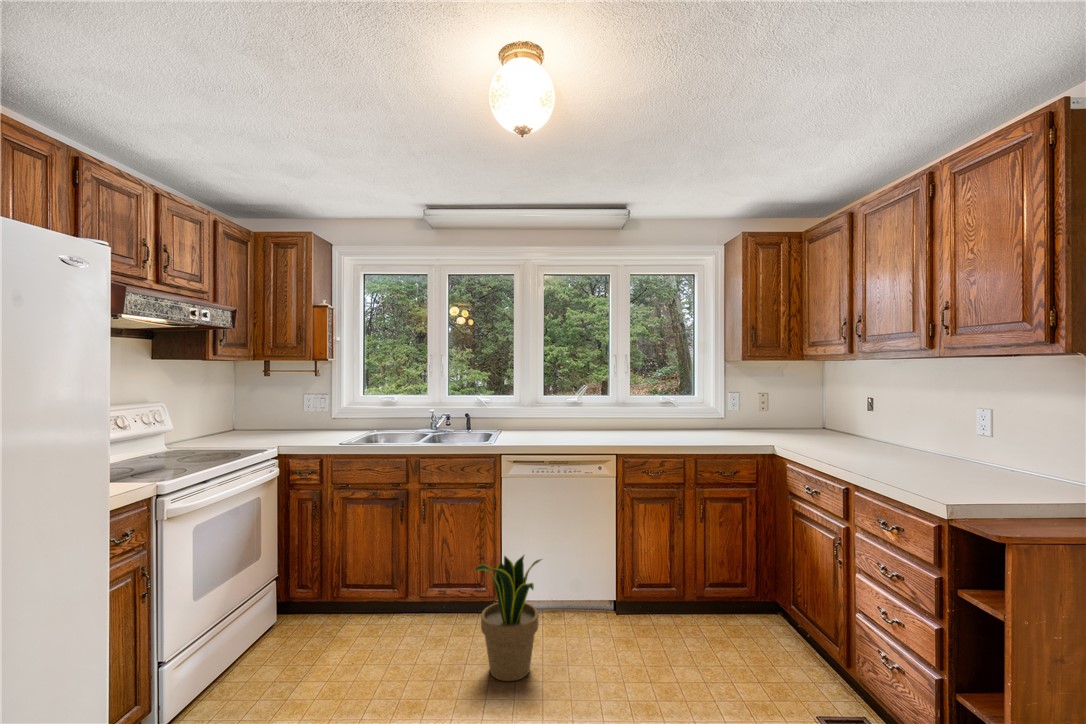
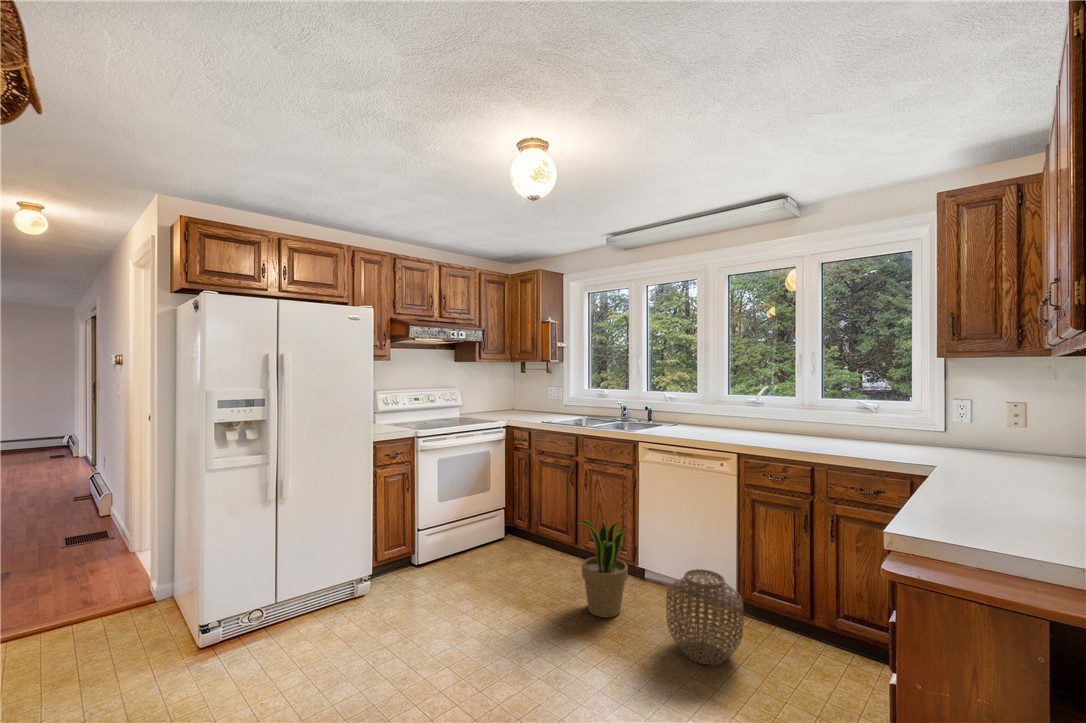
woven basket: none [604,582,685,685] -> present [666,569,744,665]

